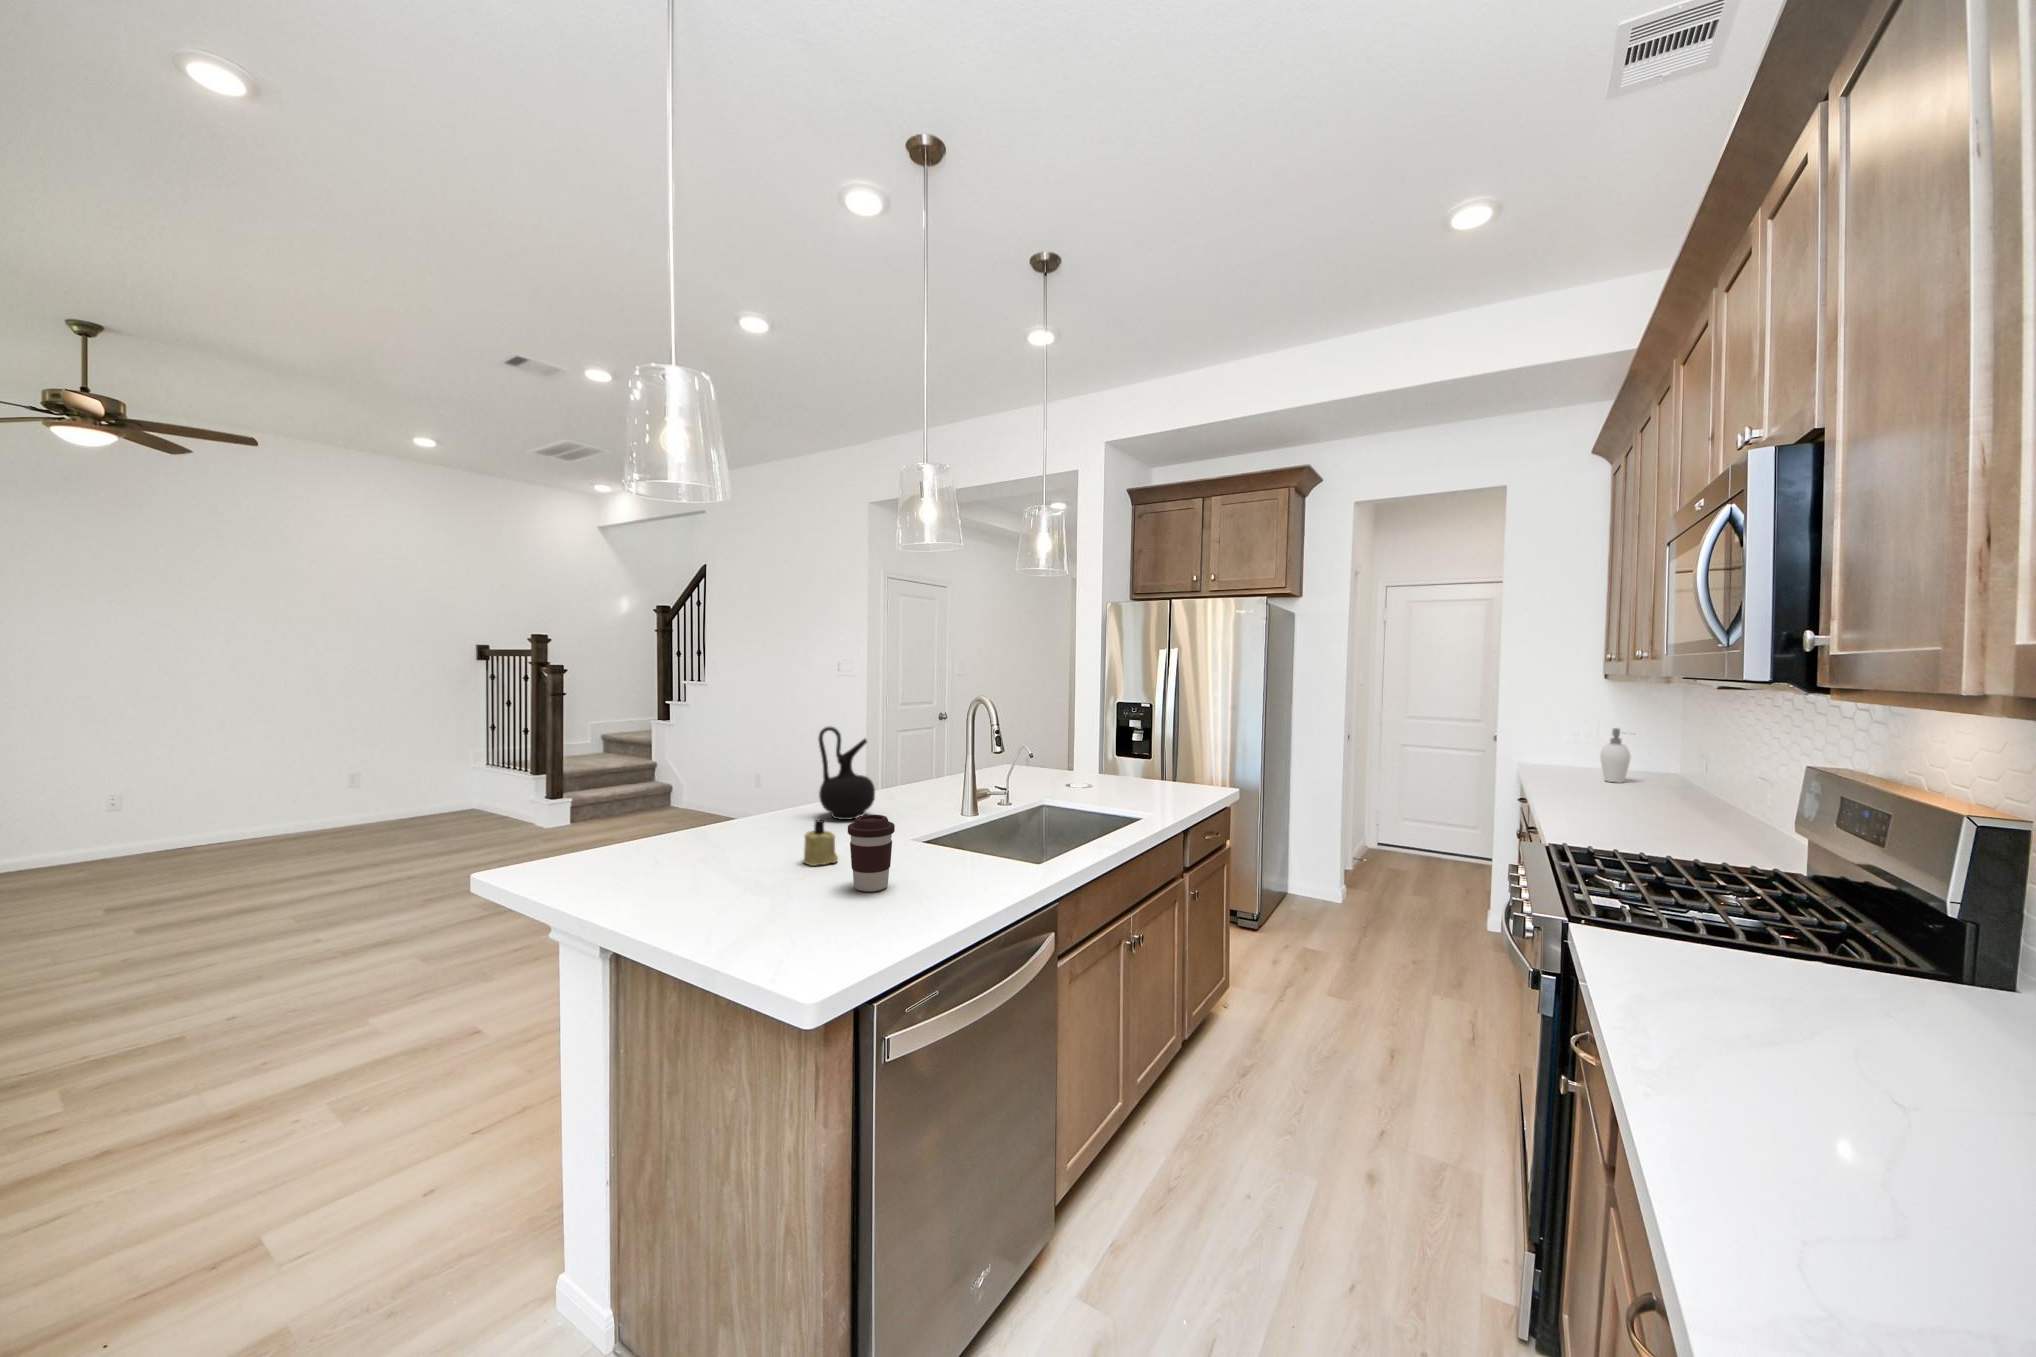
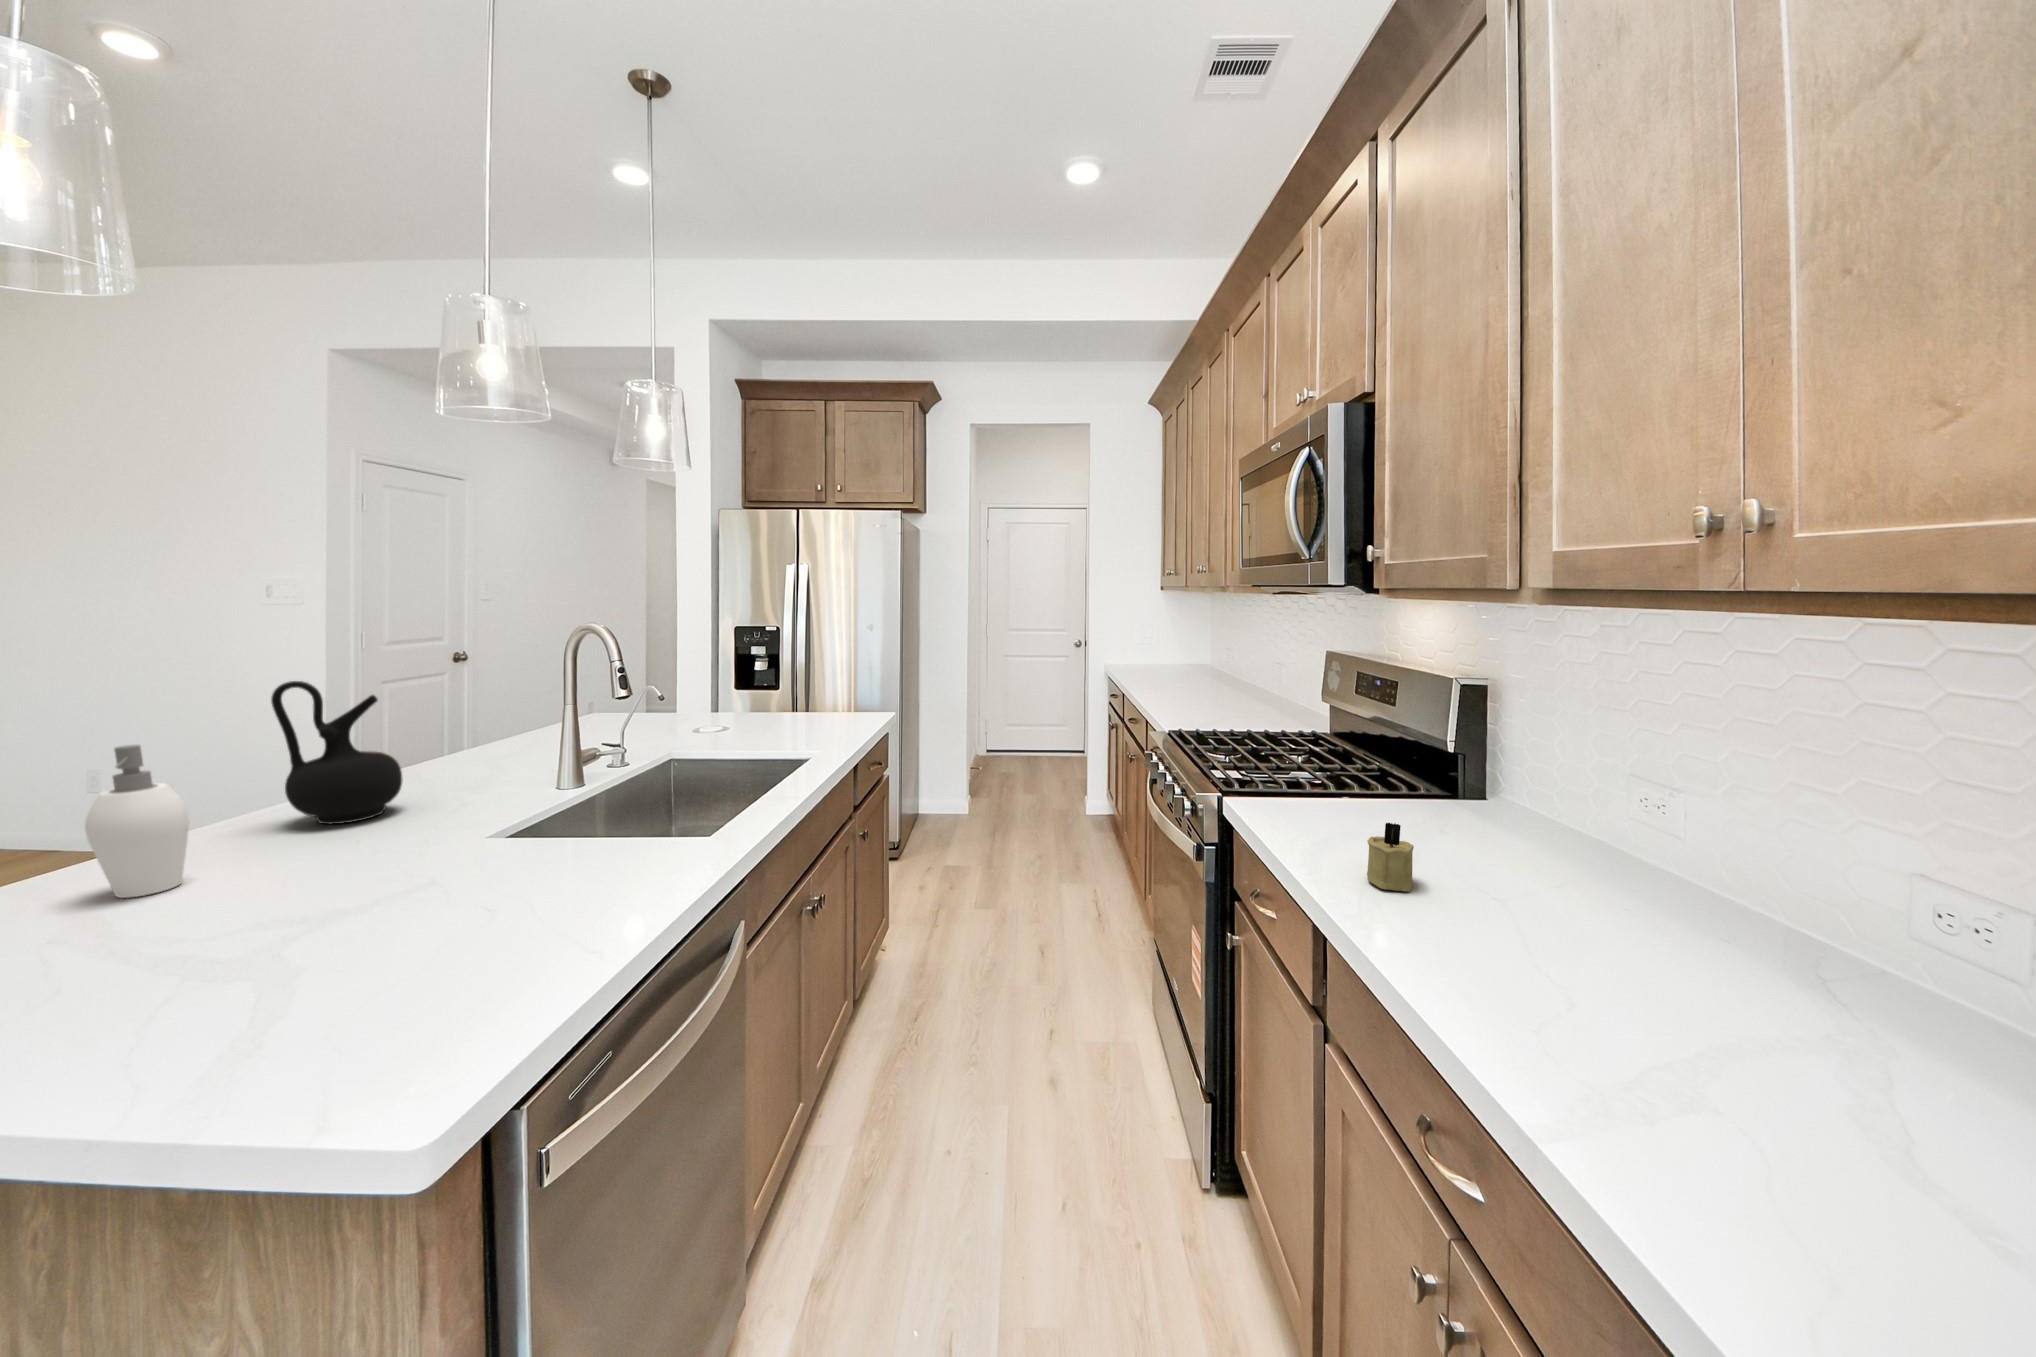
soap dispenser: present [1600,728,1630,783] -> present [85,745,189,898]
coffee cup: present [848,815,895,892] -> none [365,815,464,942]
candle: present [803,820,838,866] -> present [1367,822,1414,892]

